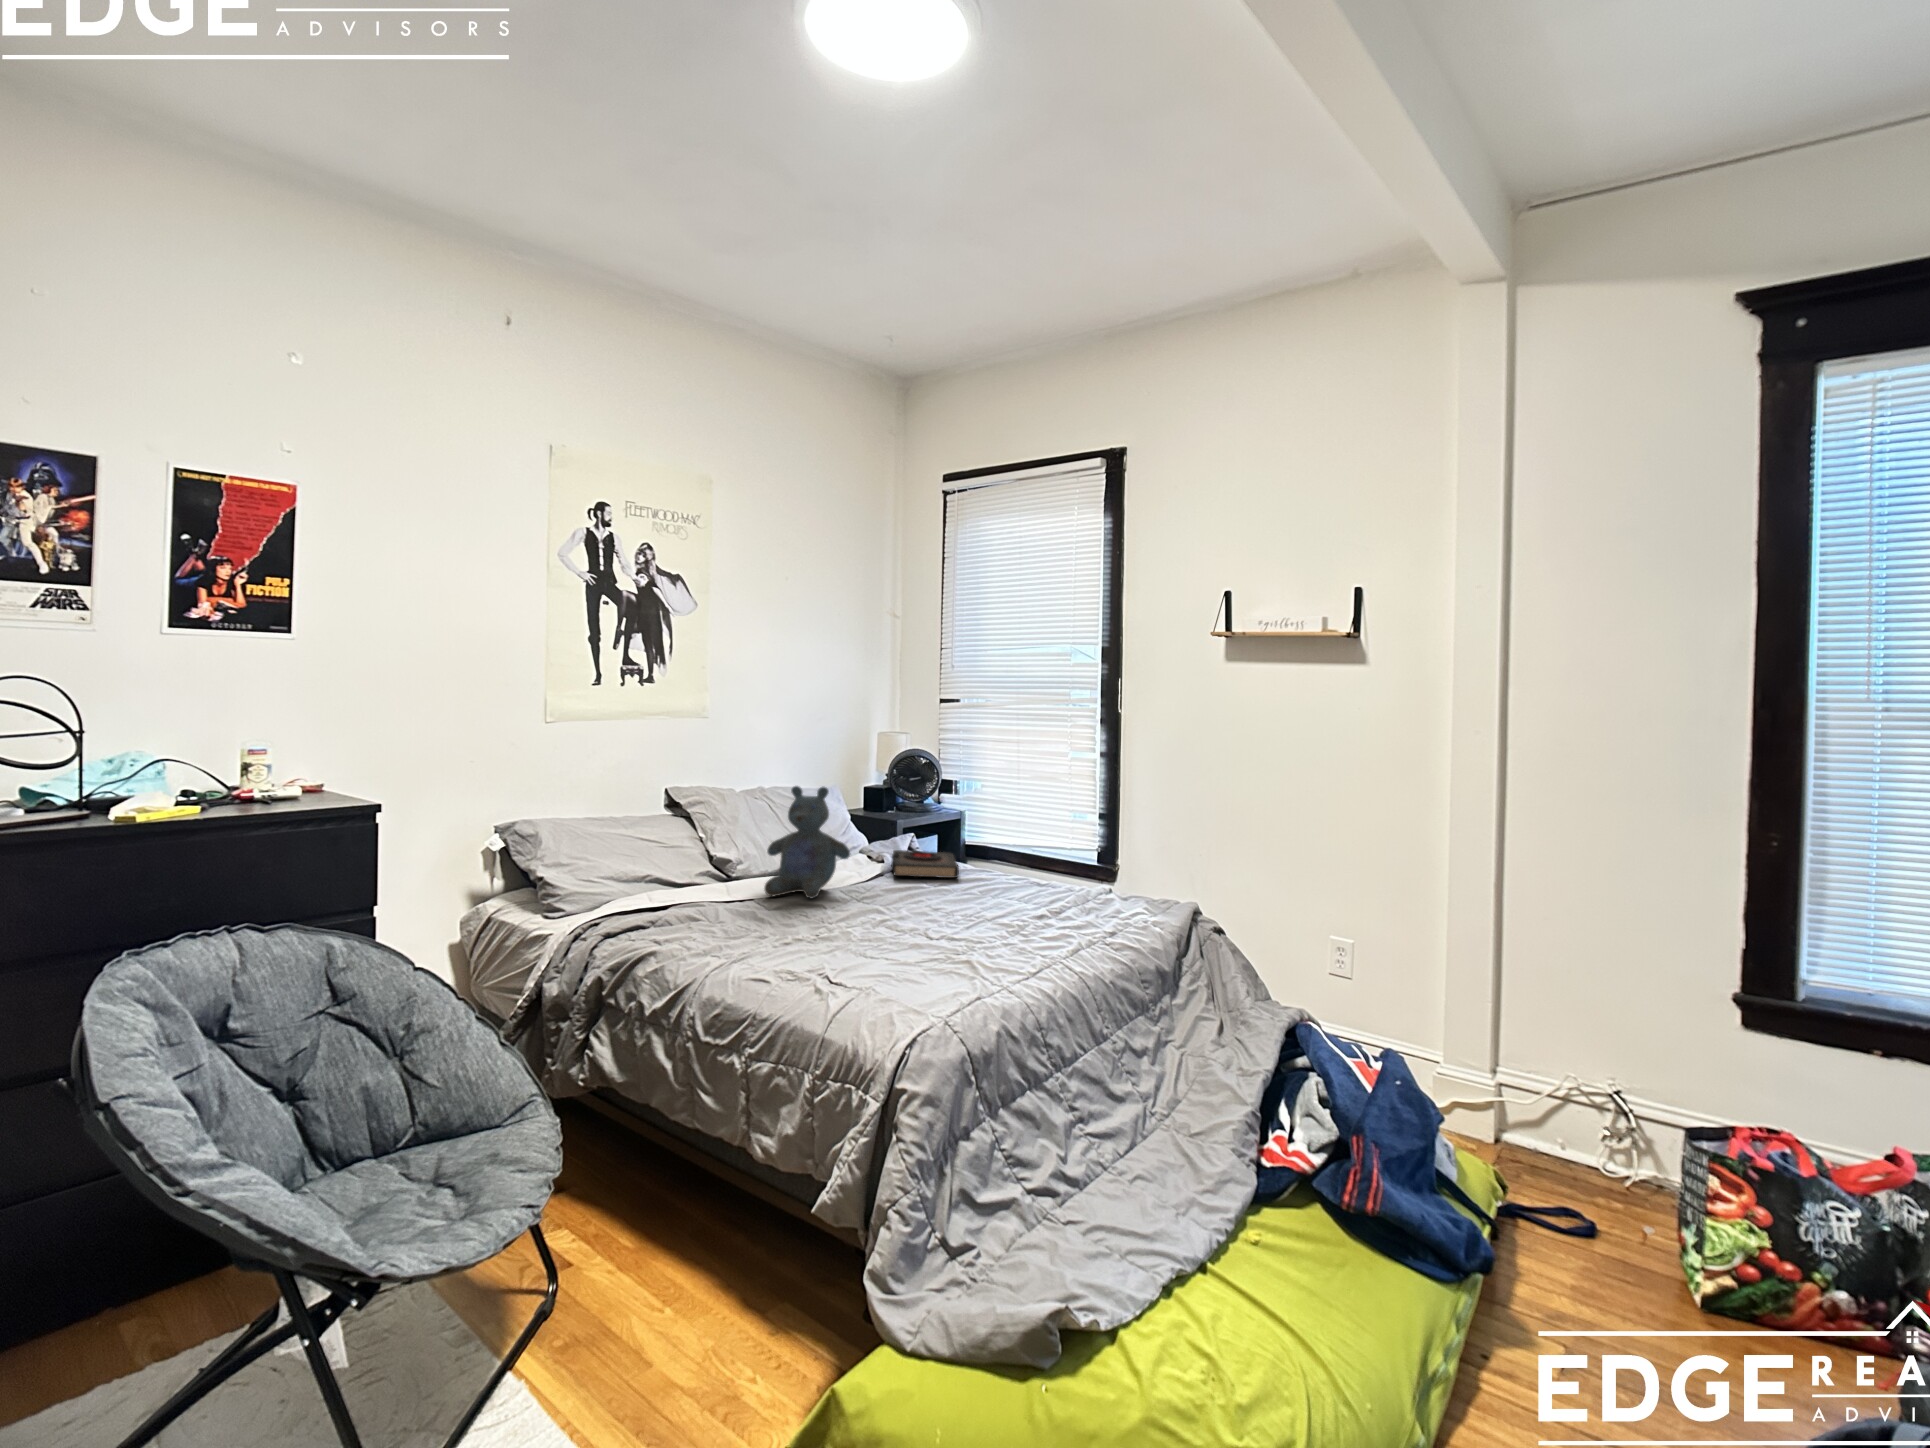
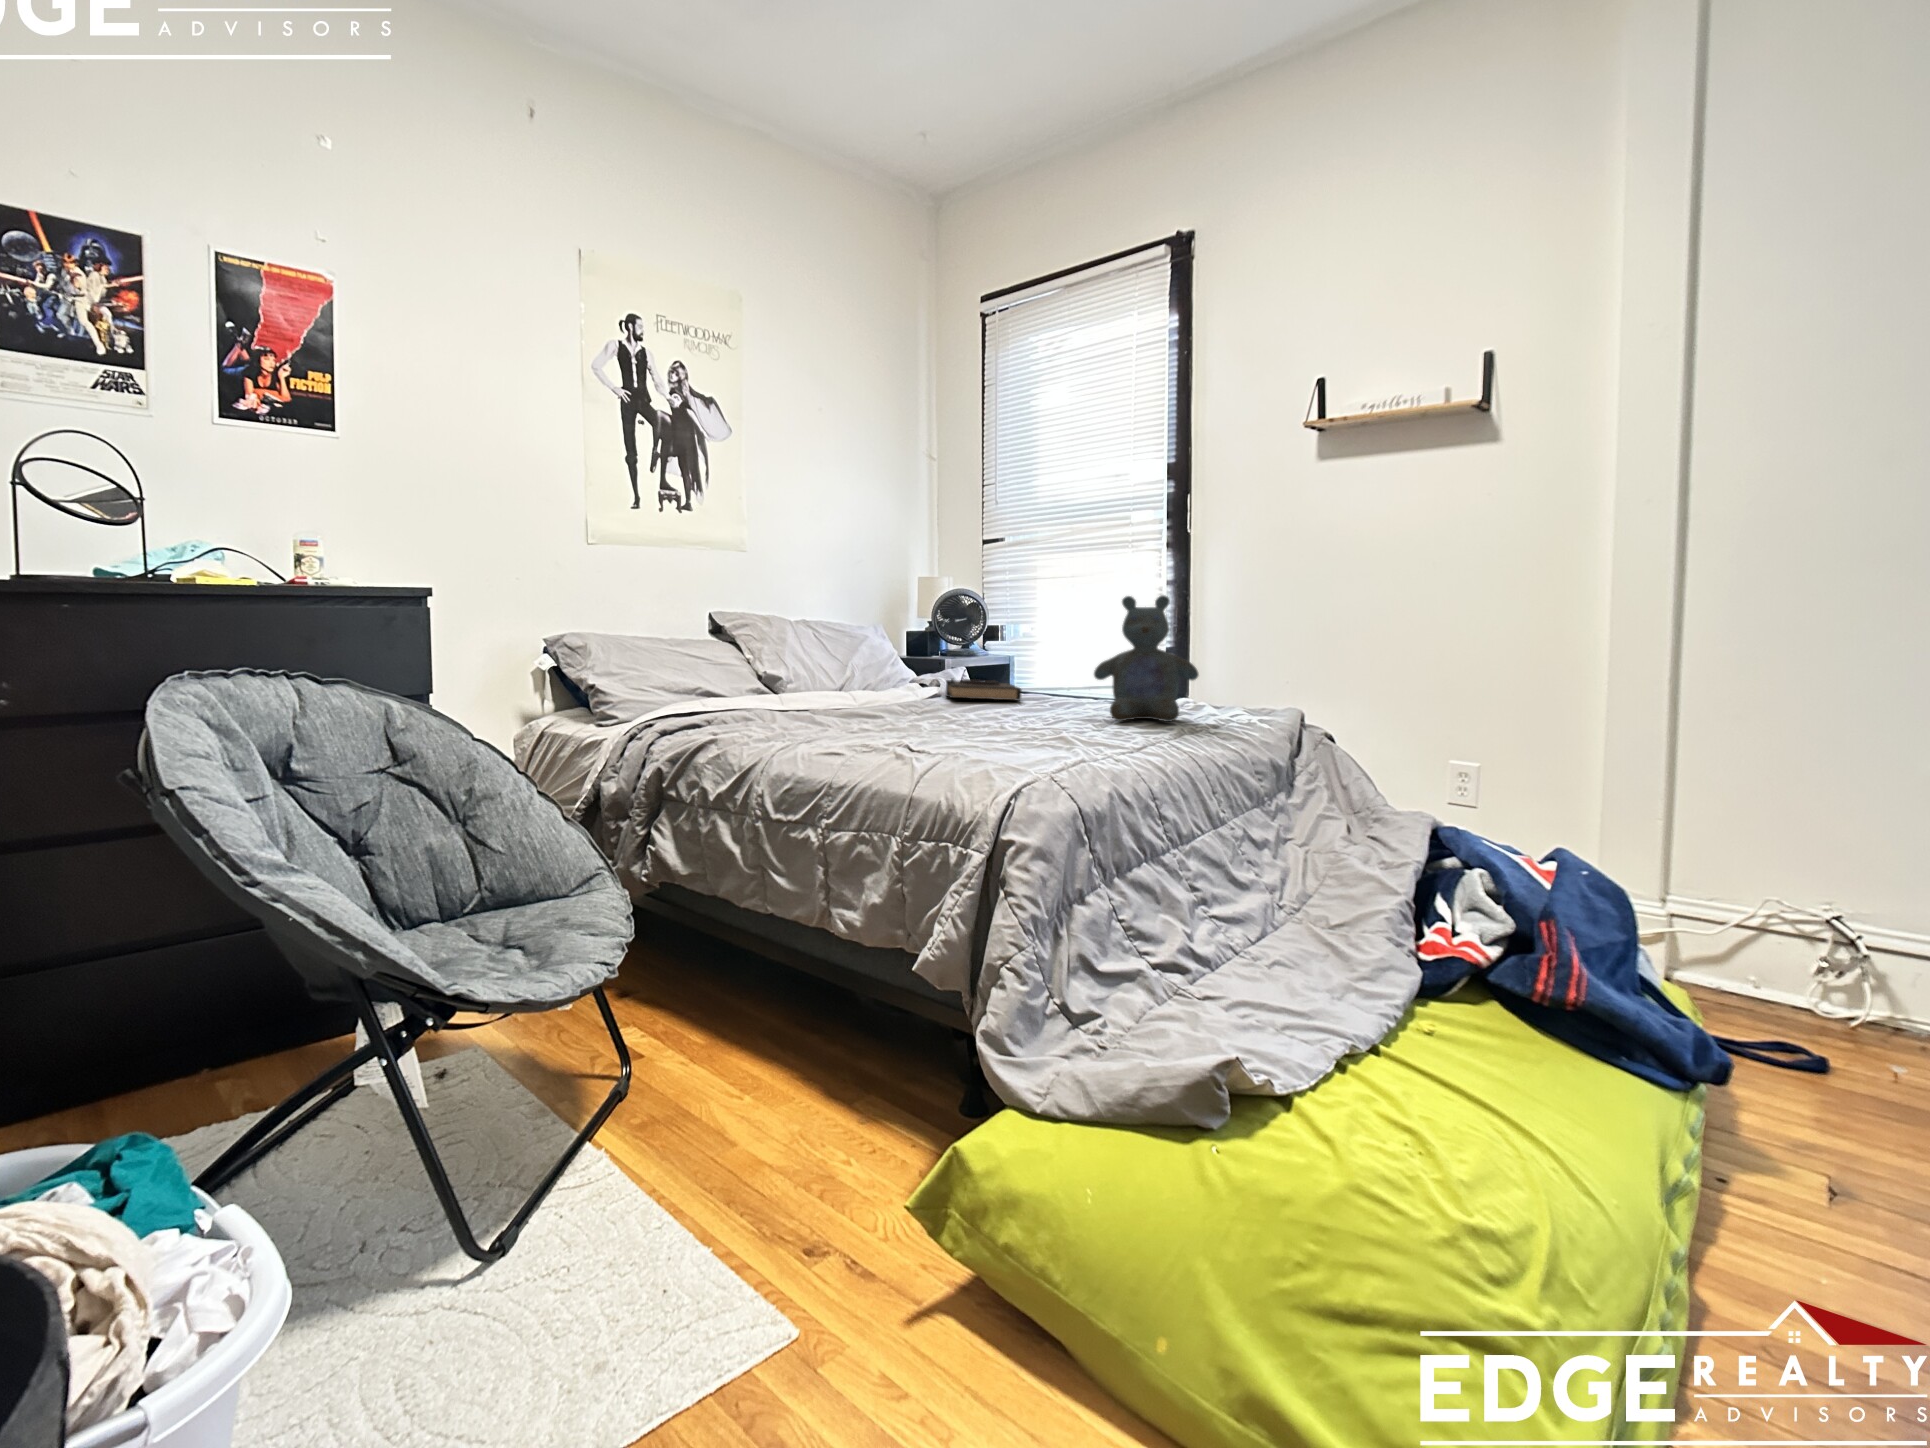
stuffed bear: present [764,786,850,898] -> present [1094,595,1199,722]

